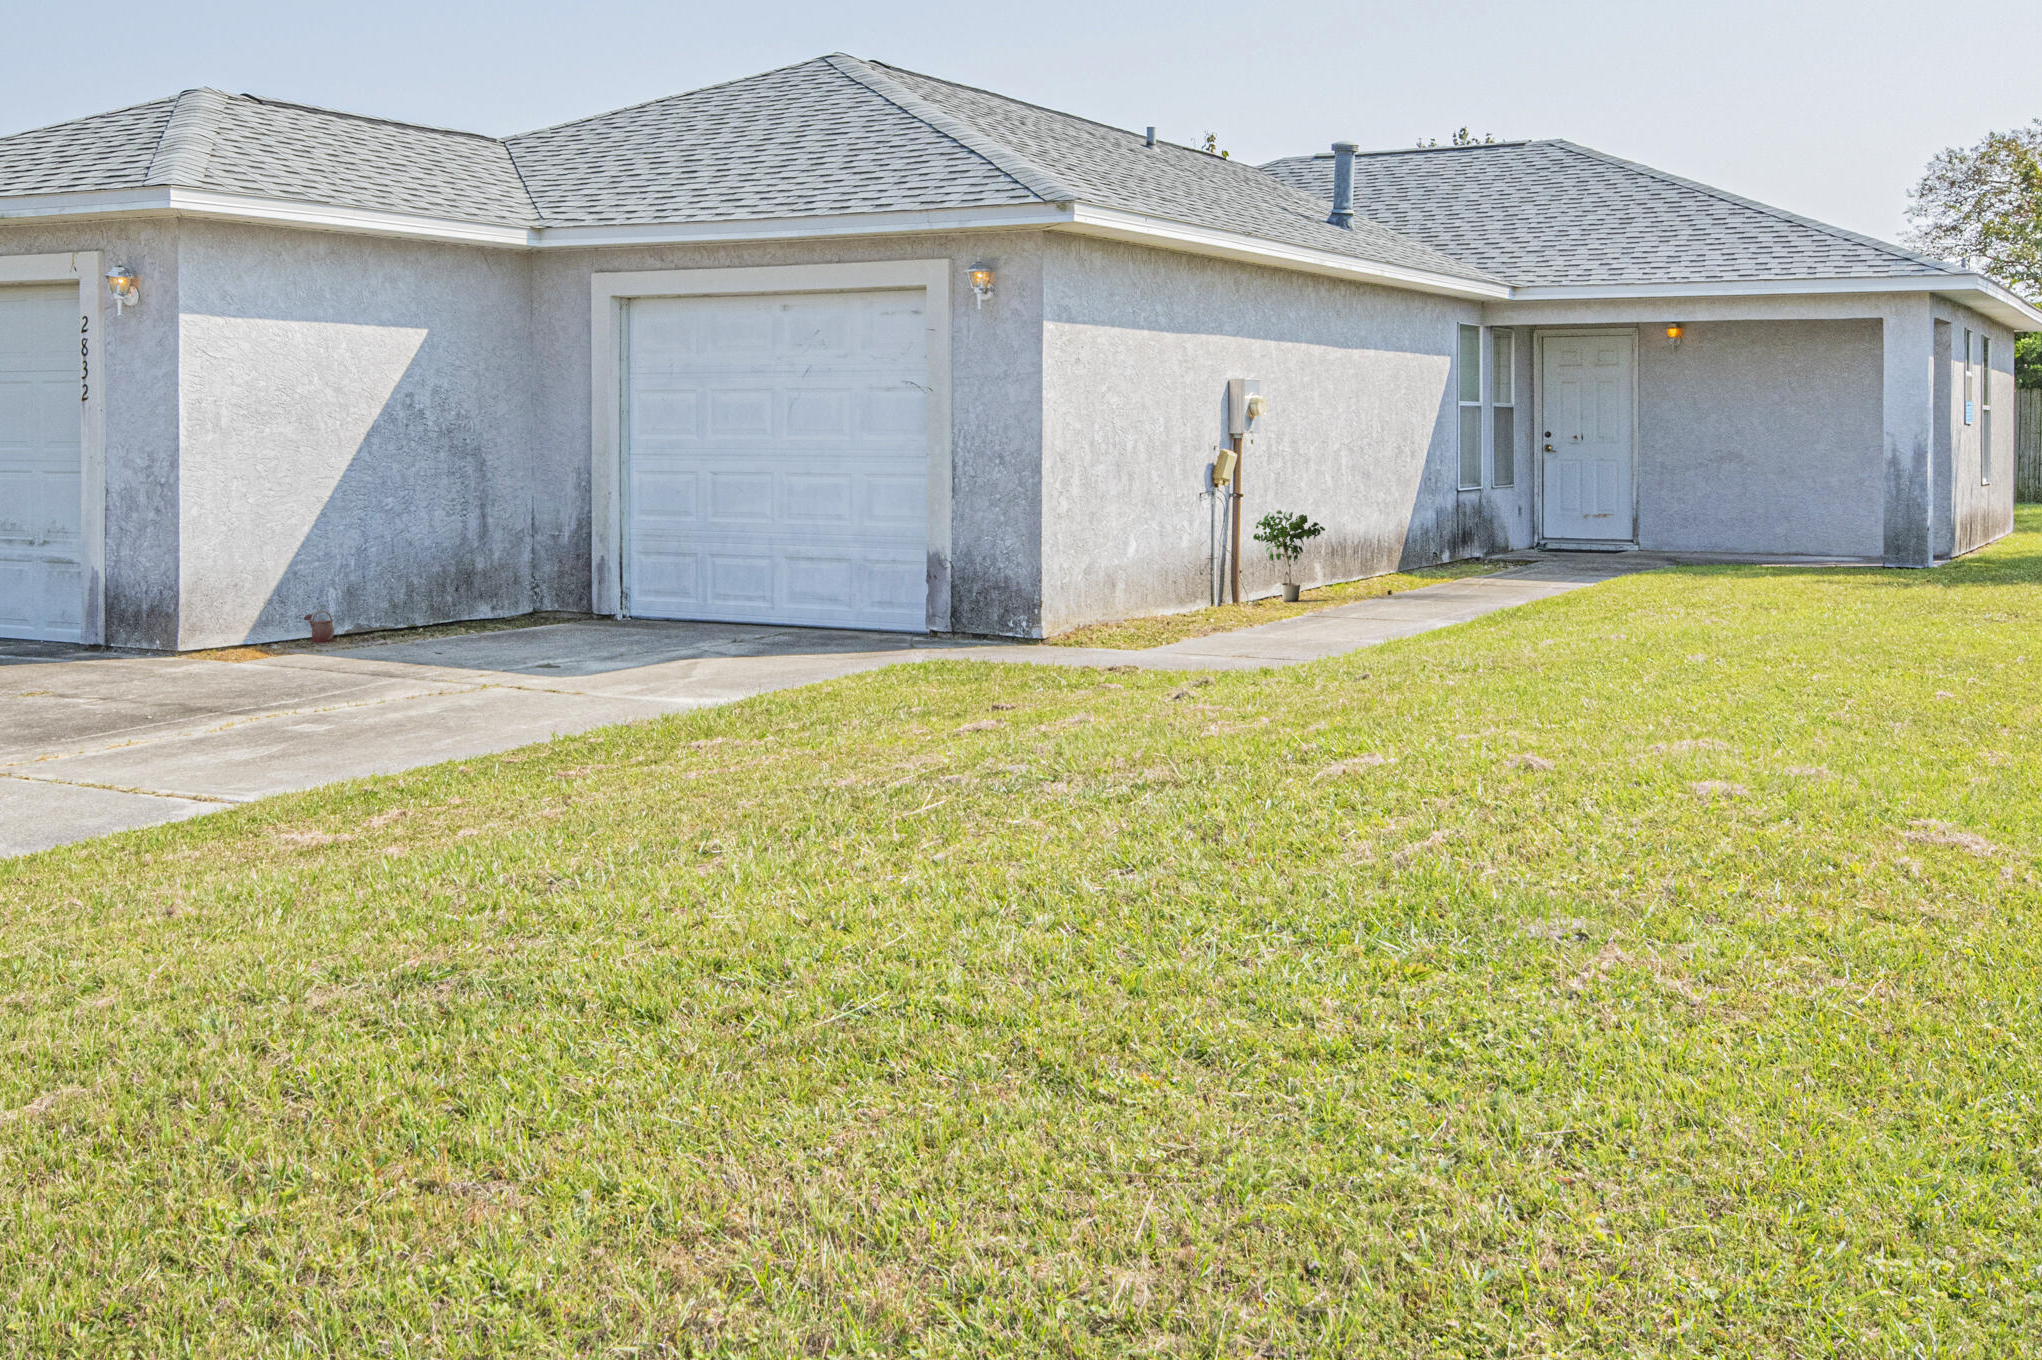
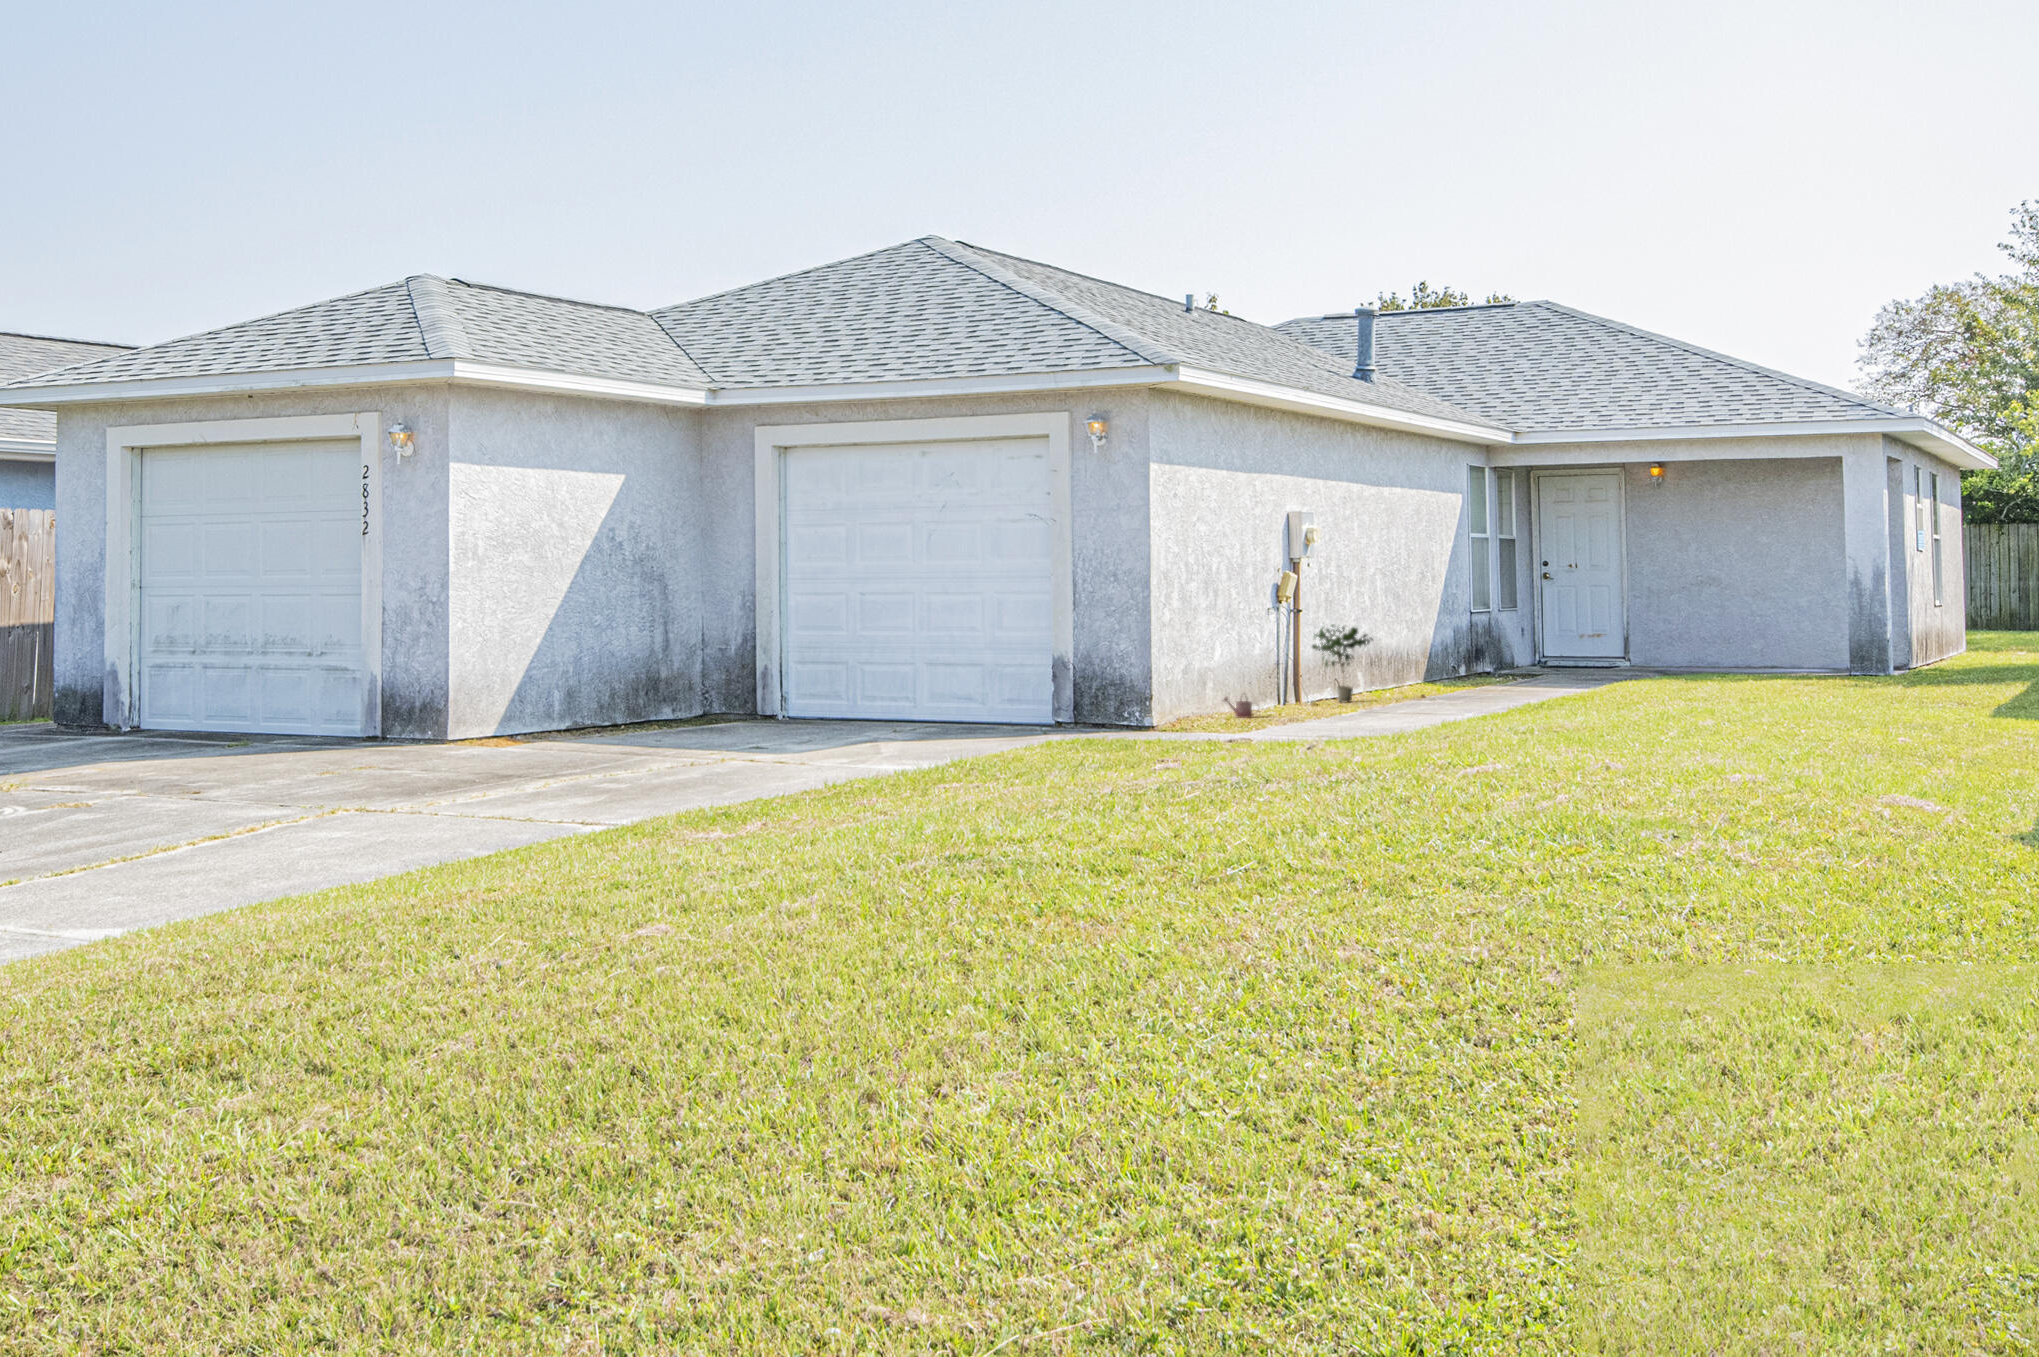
watering can: present [304,611,334,643] -> present [1224,697,1253,718]

